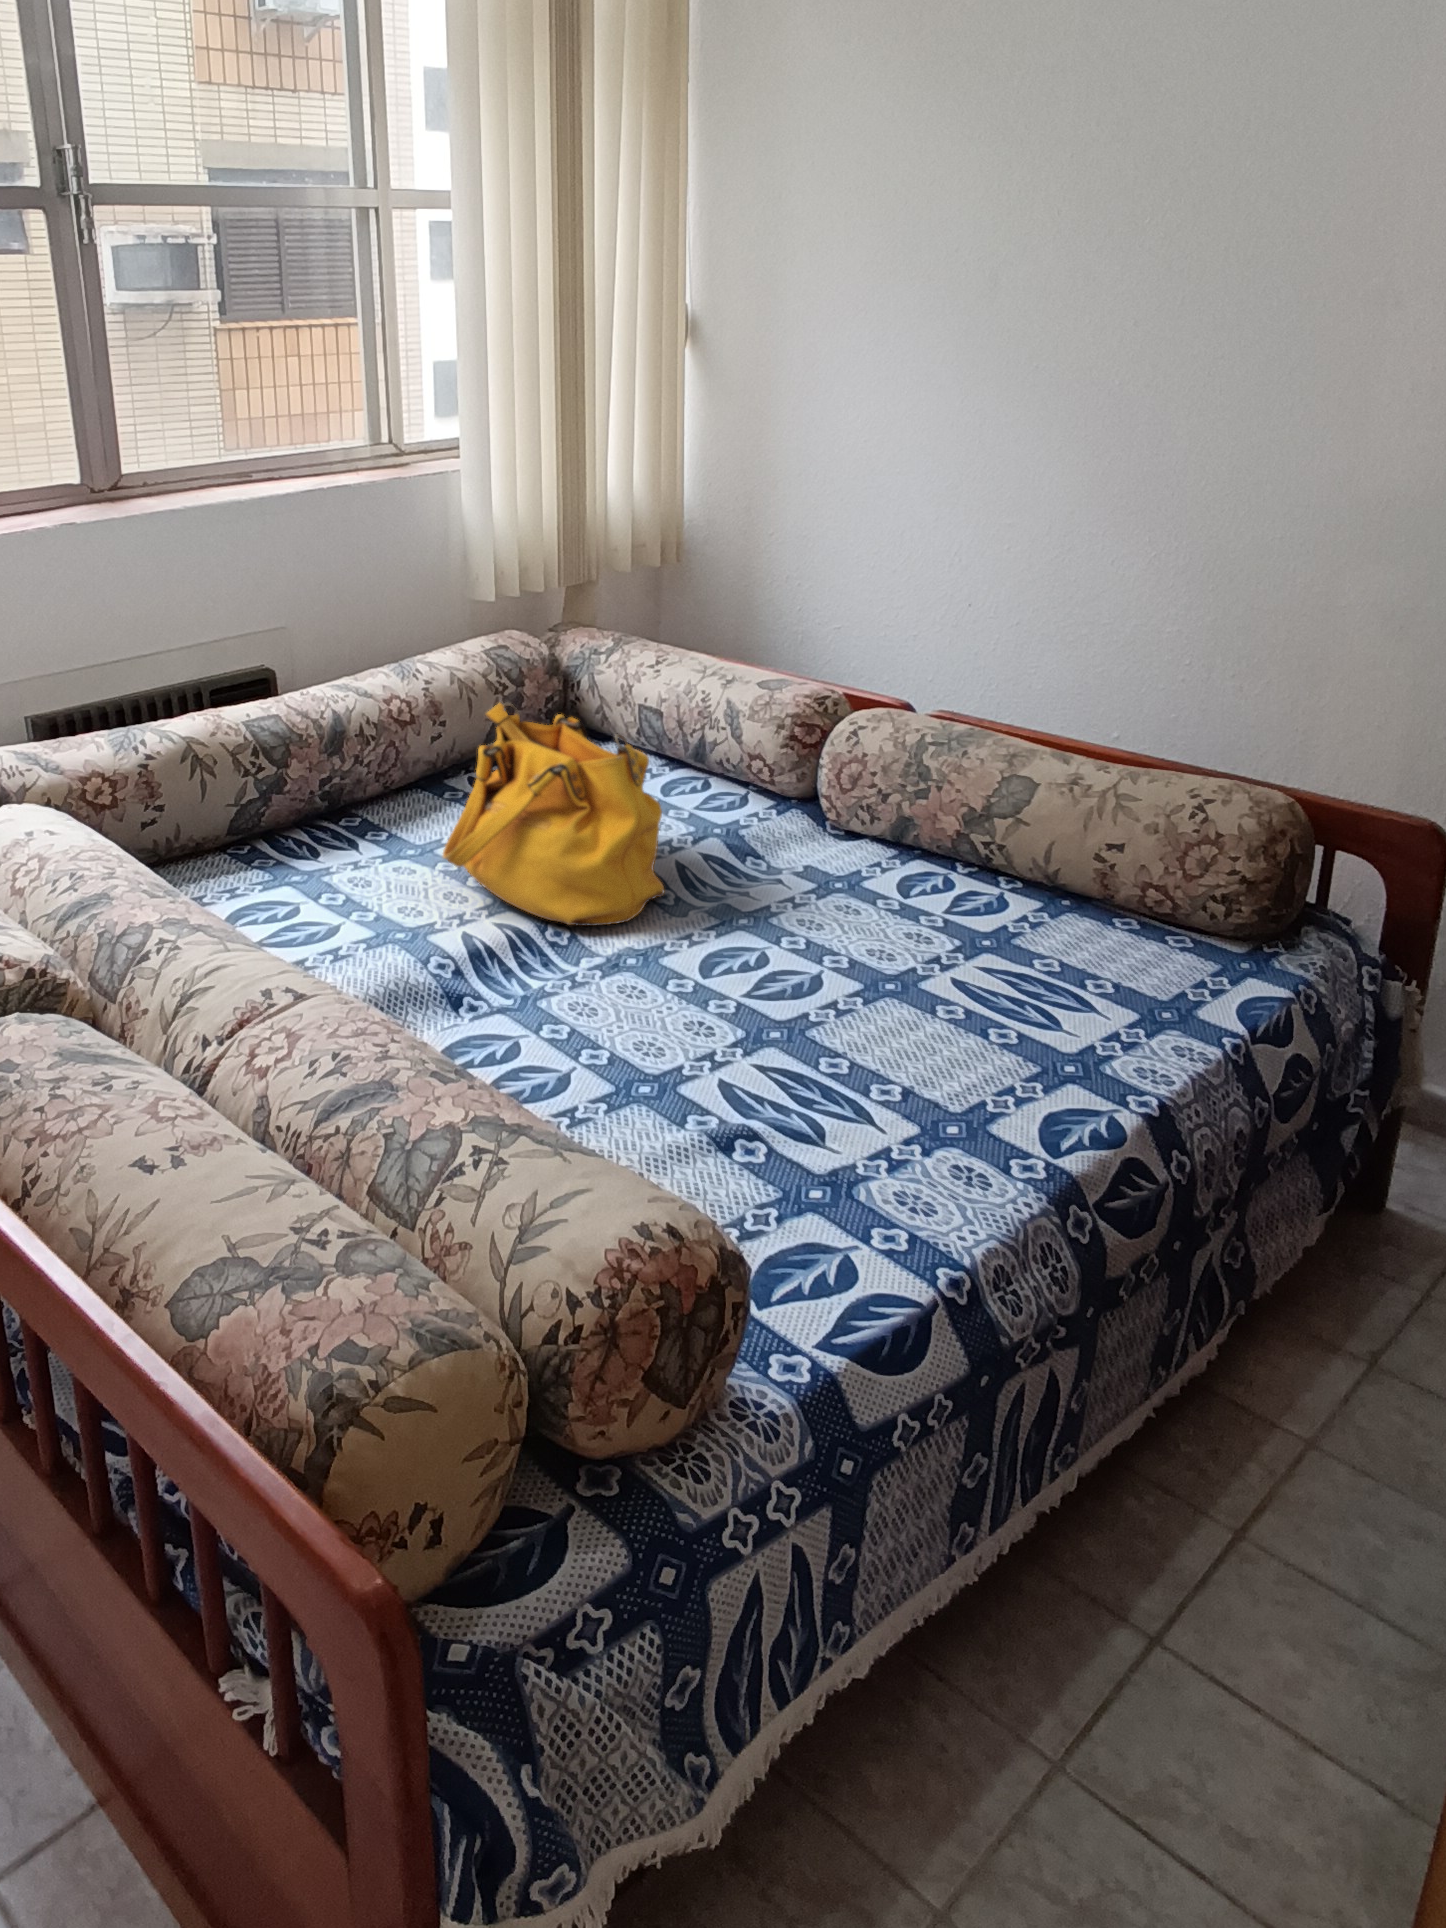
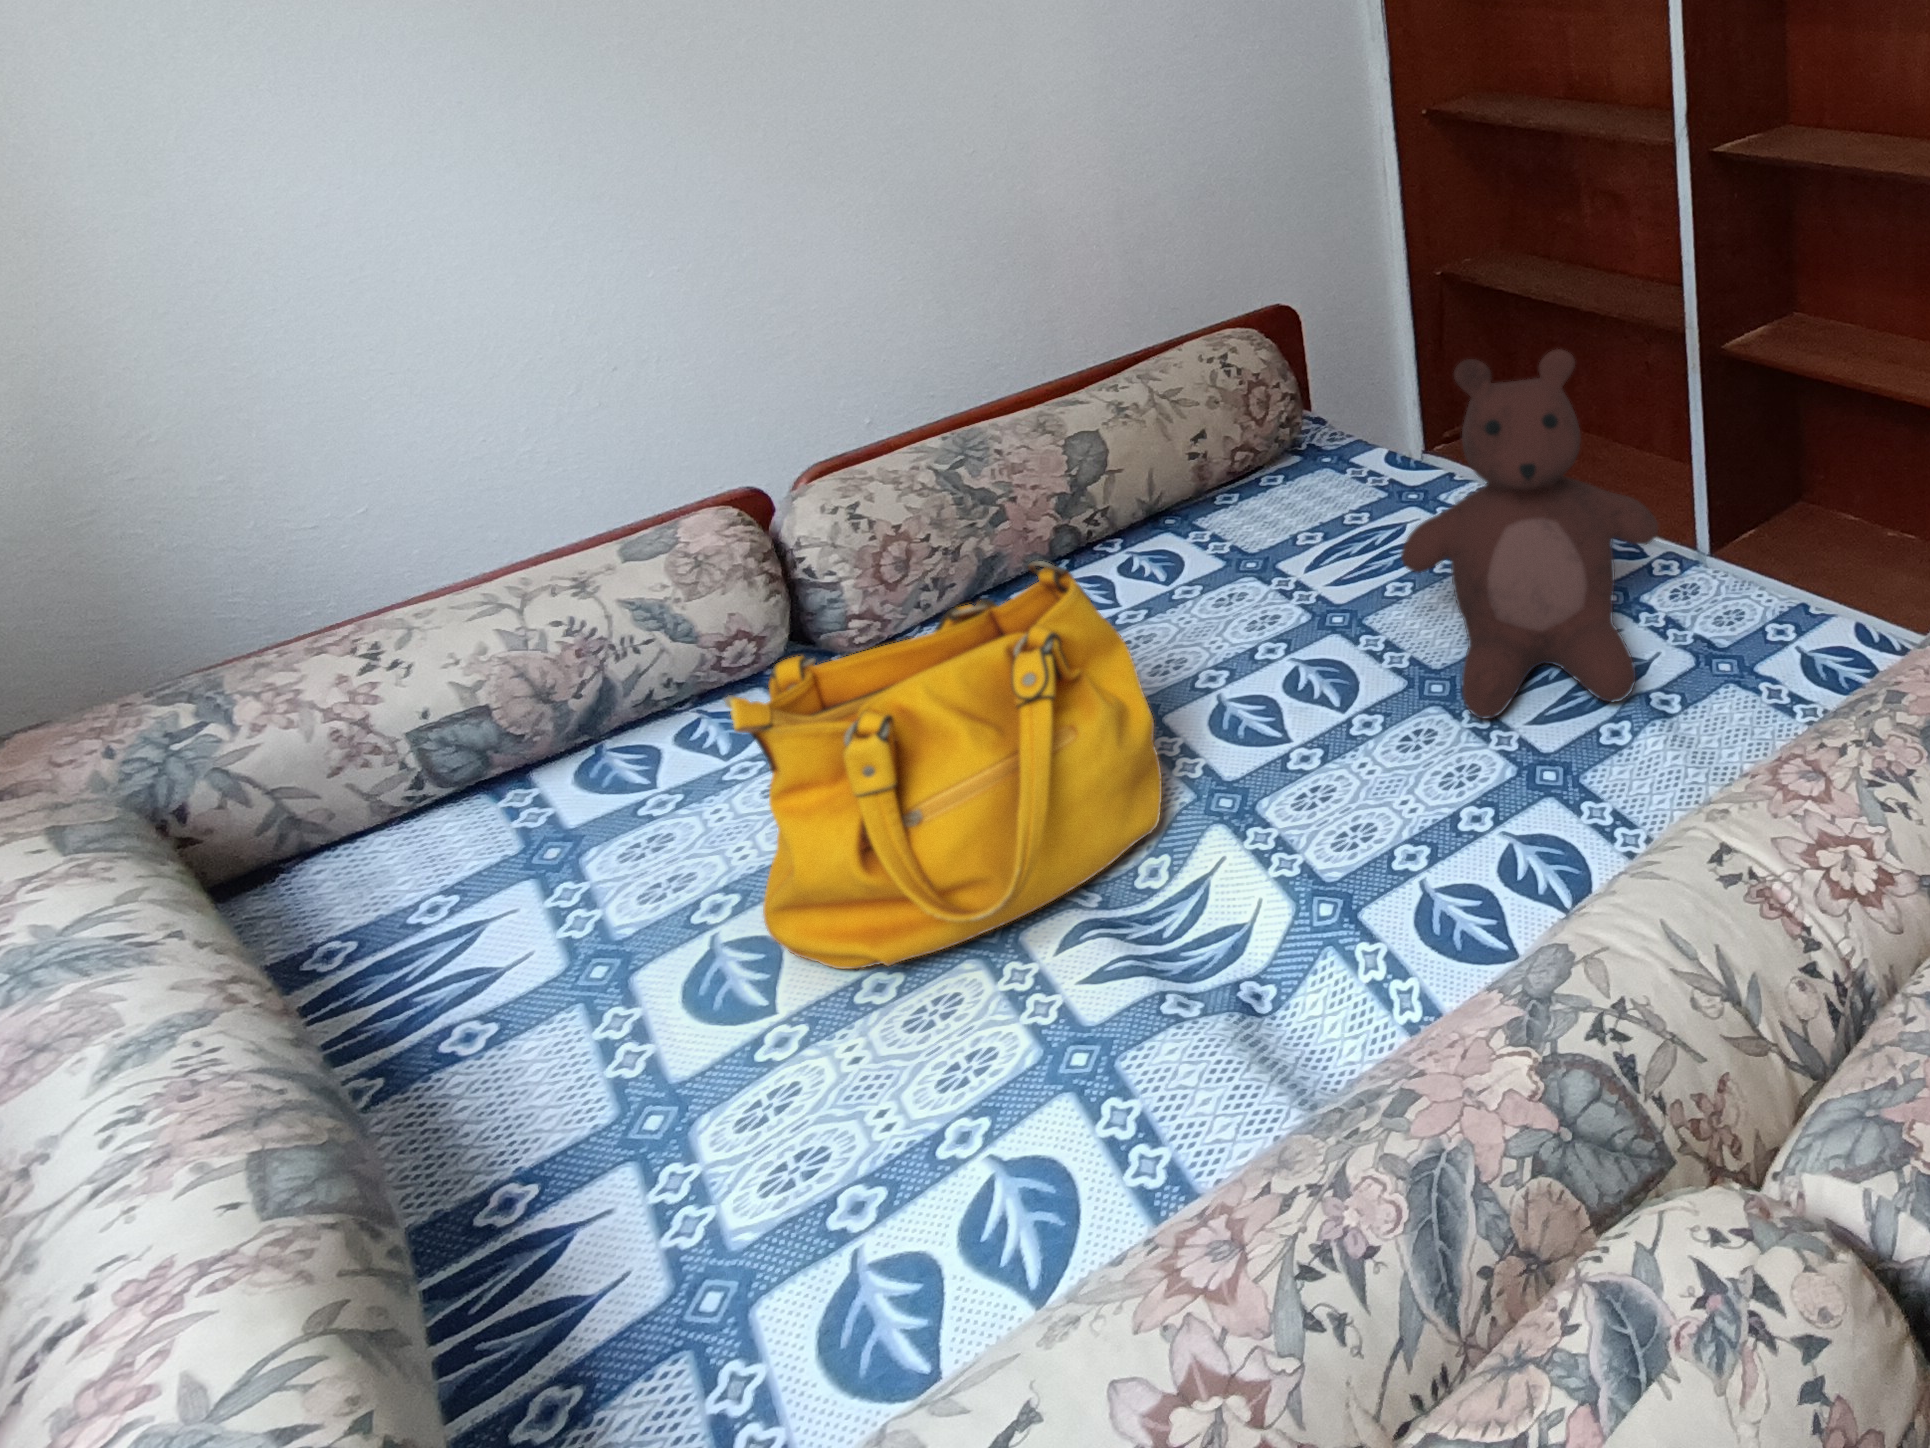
teddy bear: none [677,778,888,1103] -> present [1401,349,1658,719]

